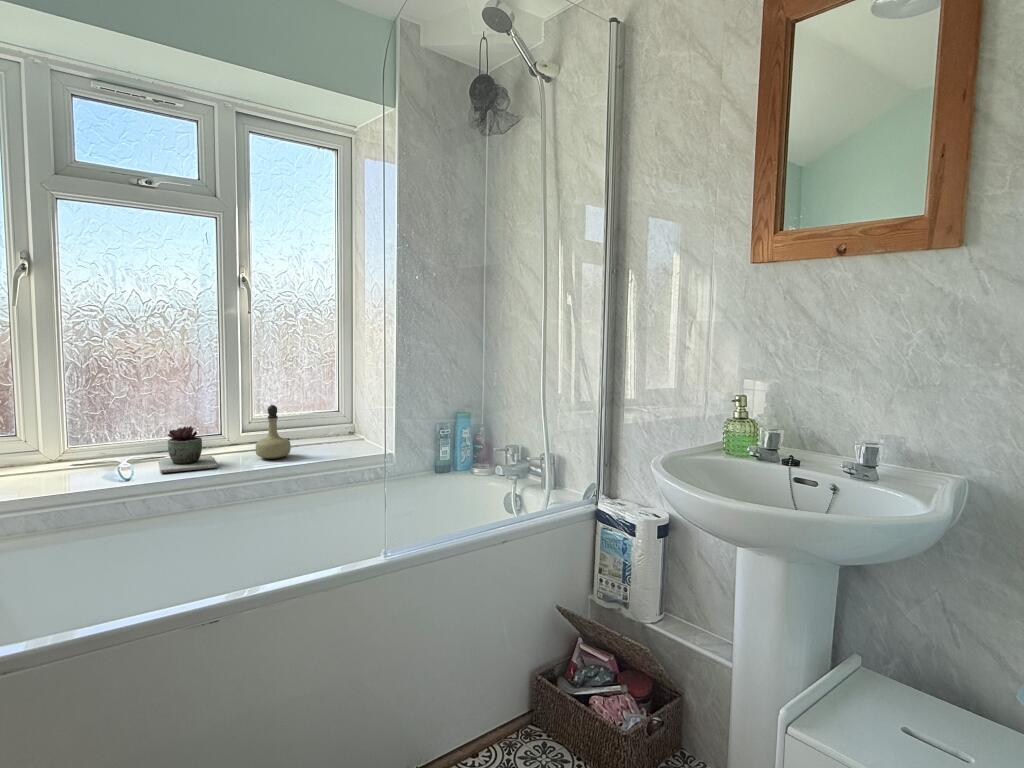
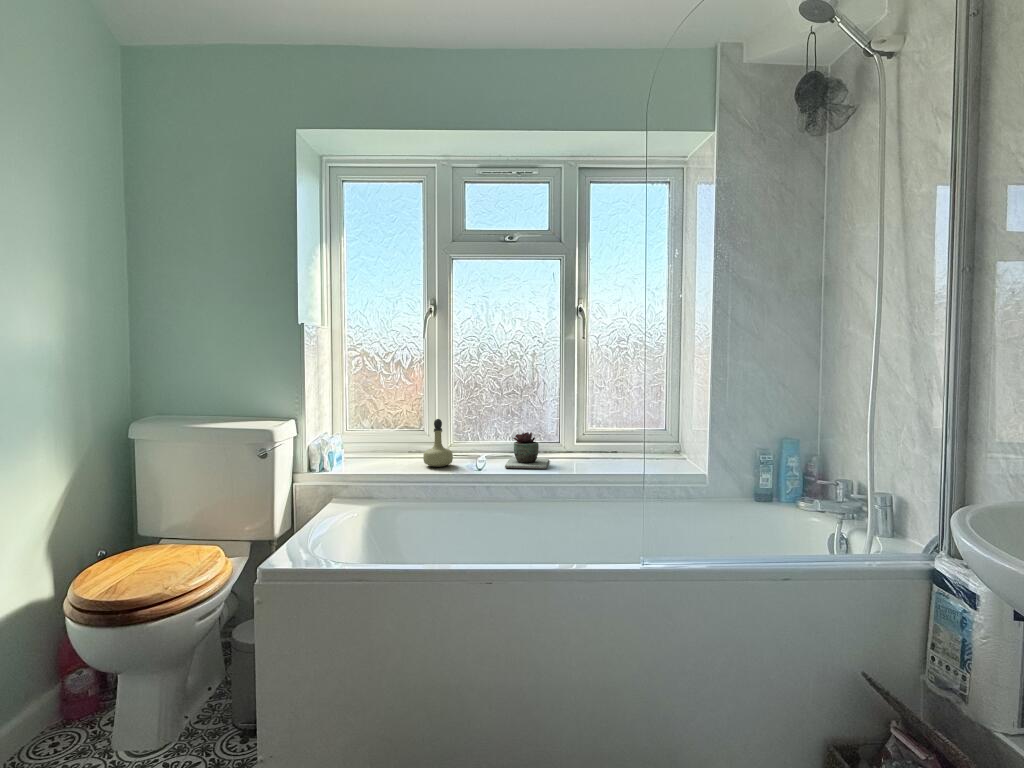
perfume bottle: present [256,405,291,459] -> present [423,419,453,467]

